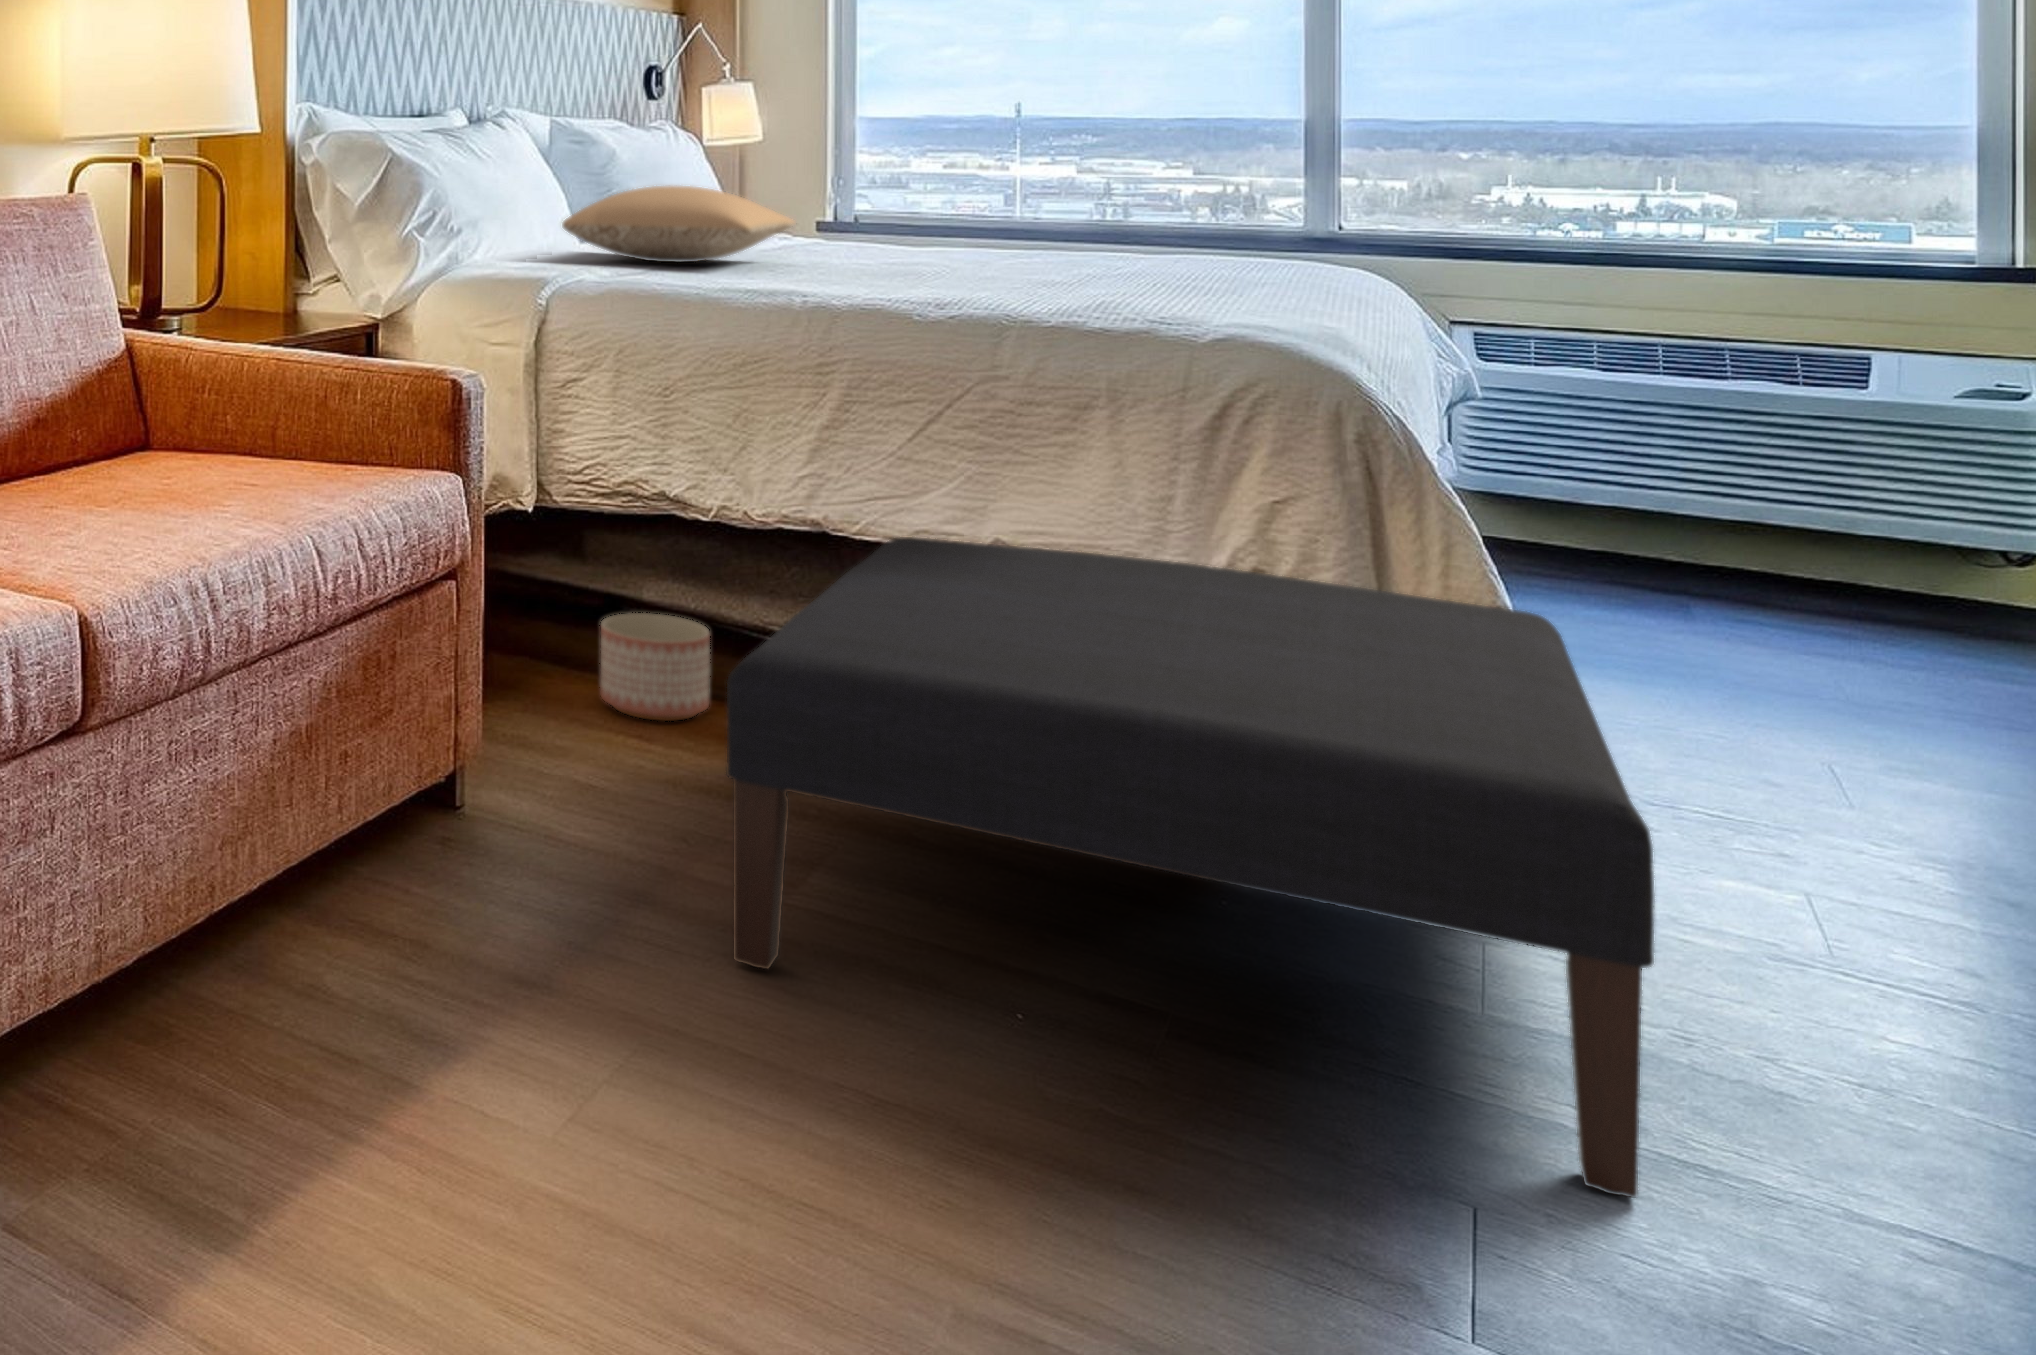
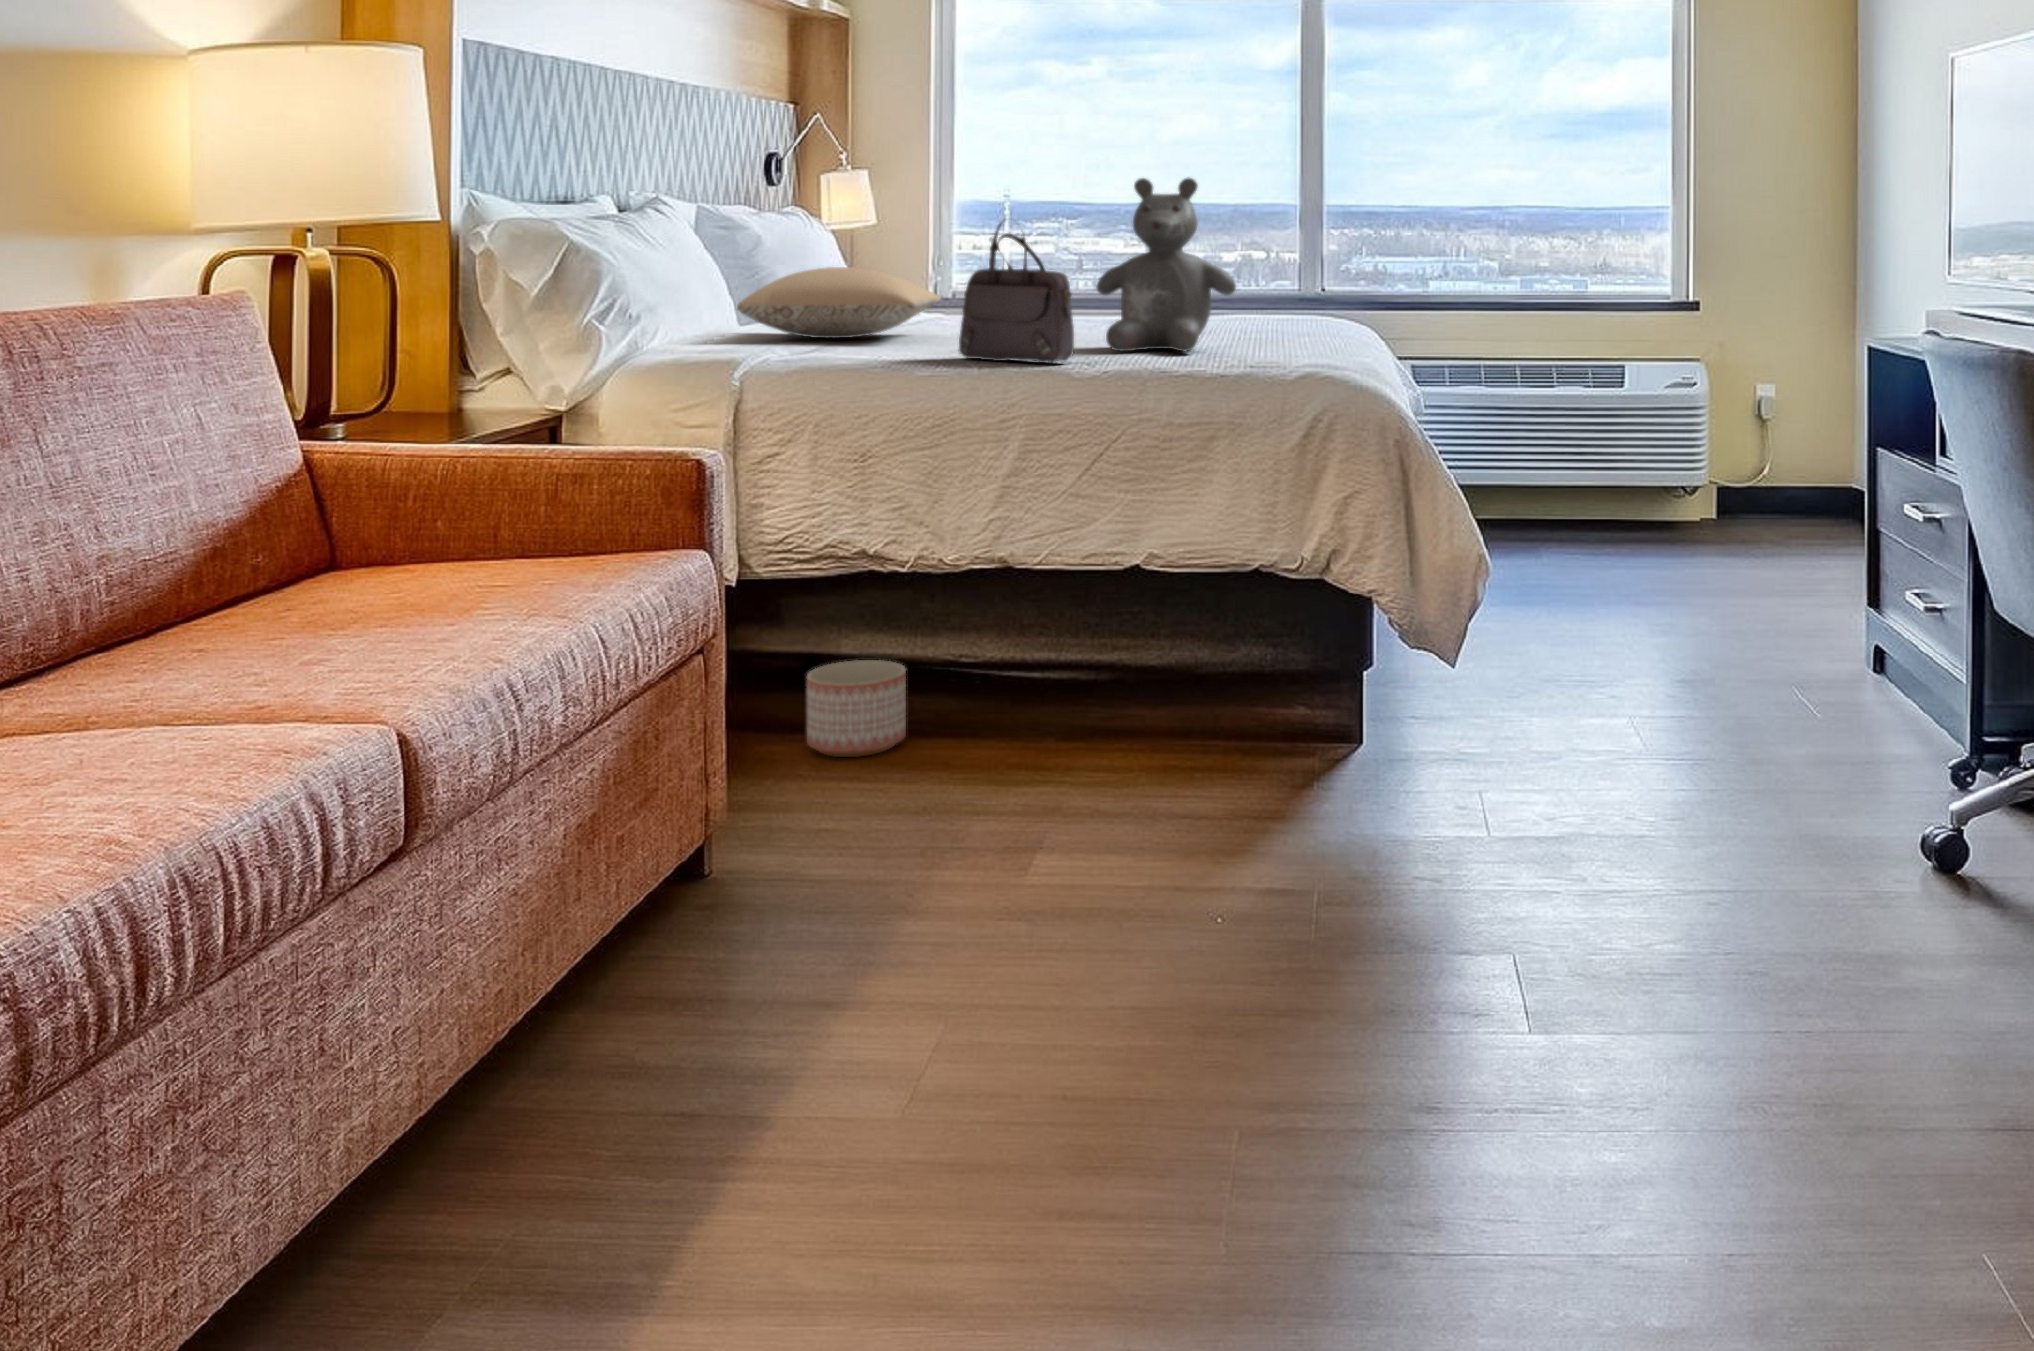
teddy bear: none [969,84,1161,300] -> present [1096,178,1236,351]
handbag: none [780,134,915,304] -> present [959,221,1074,363]
ottoman: present [726,537,1655,1198] -> none [995,550,1597,932]

